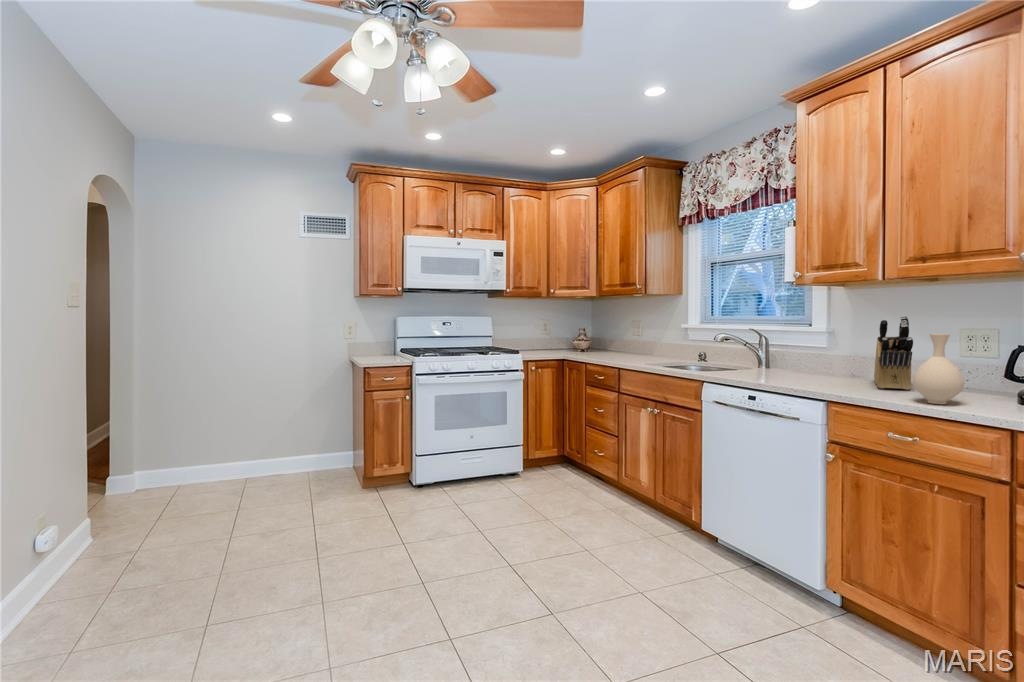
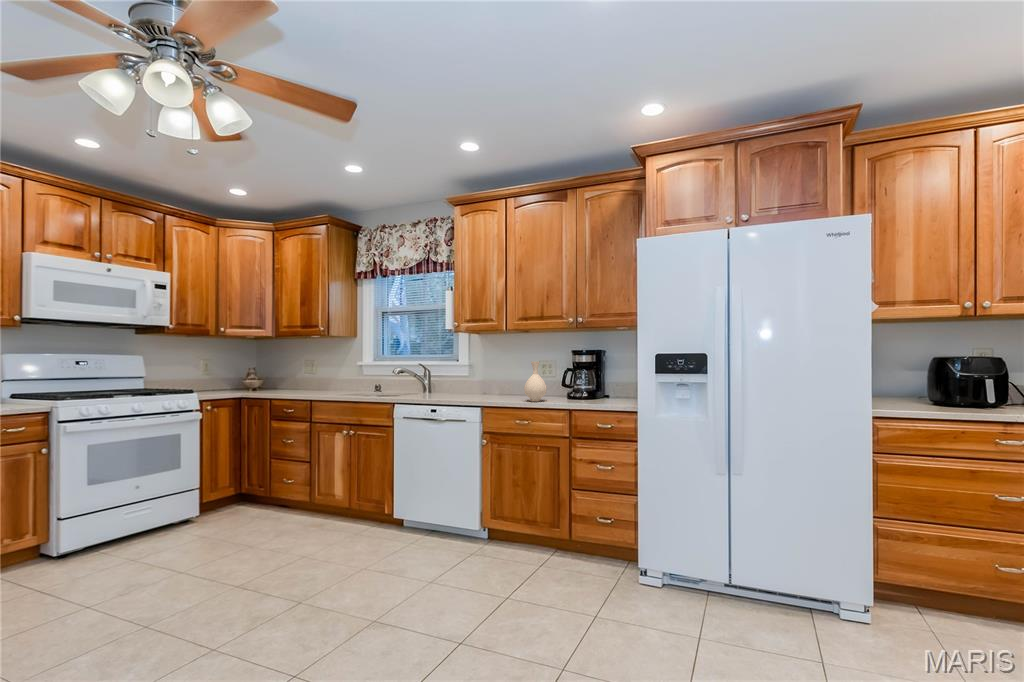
knife block: present [874,316,913,390] -> none [499,352,522,397]

